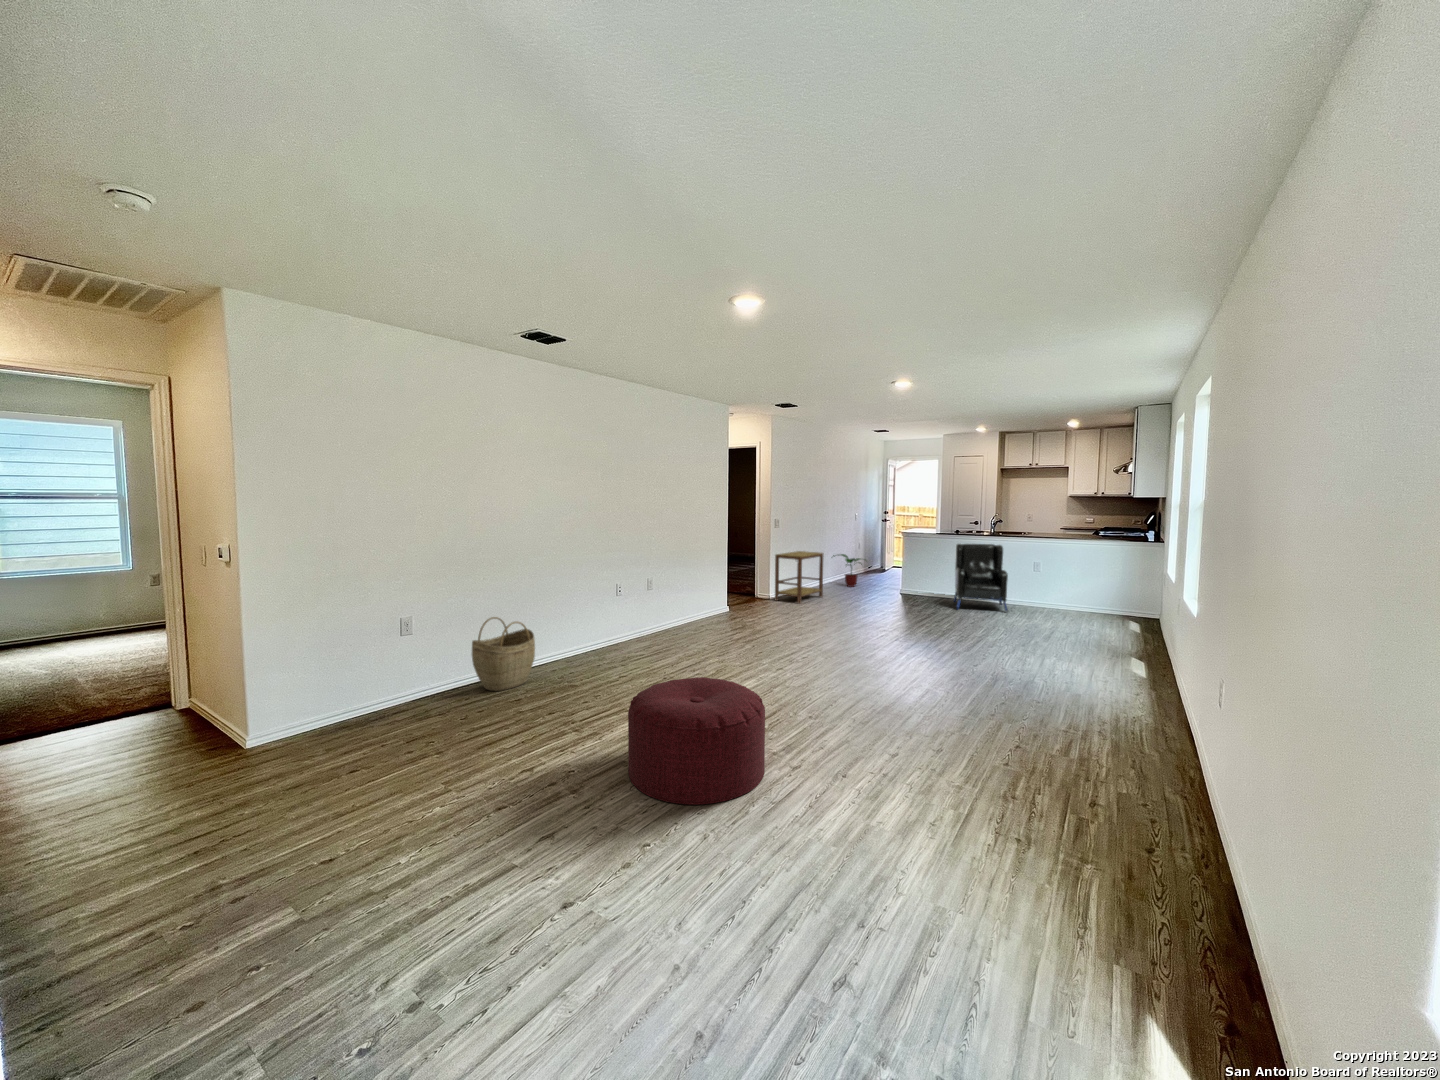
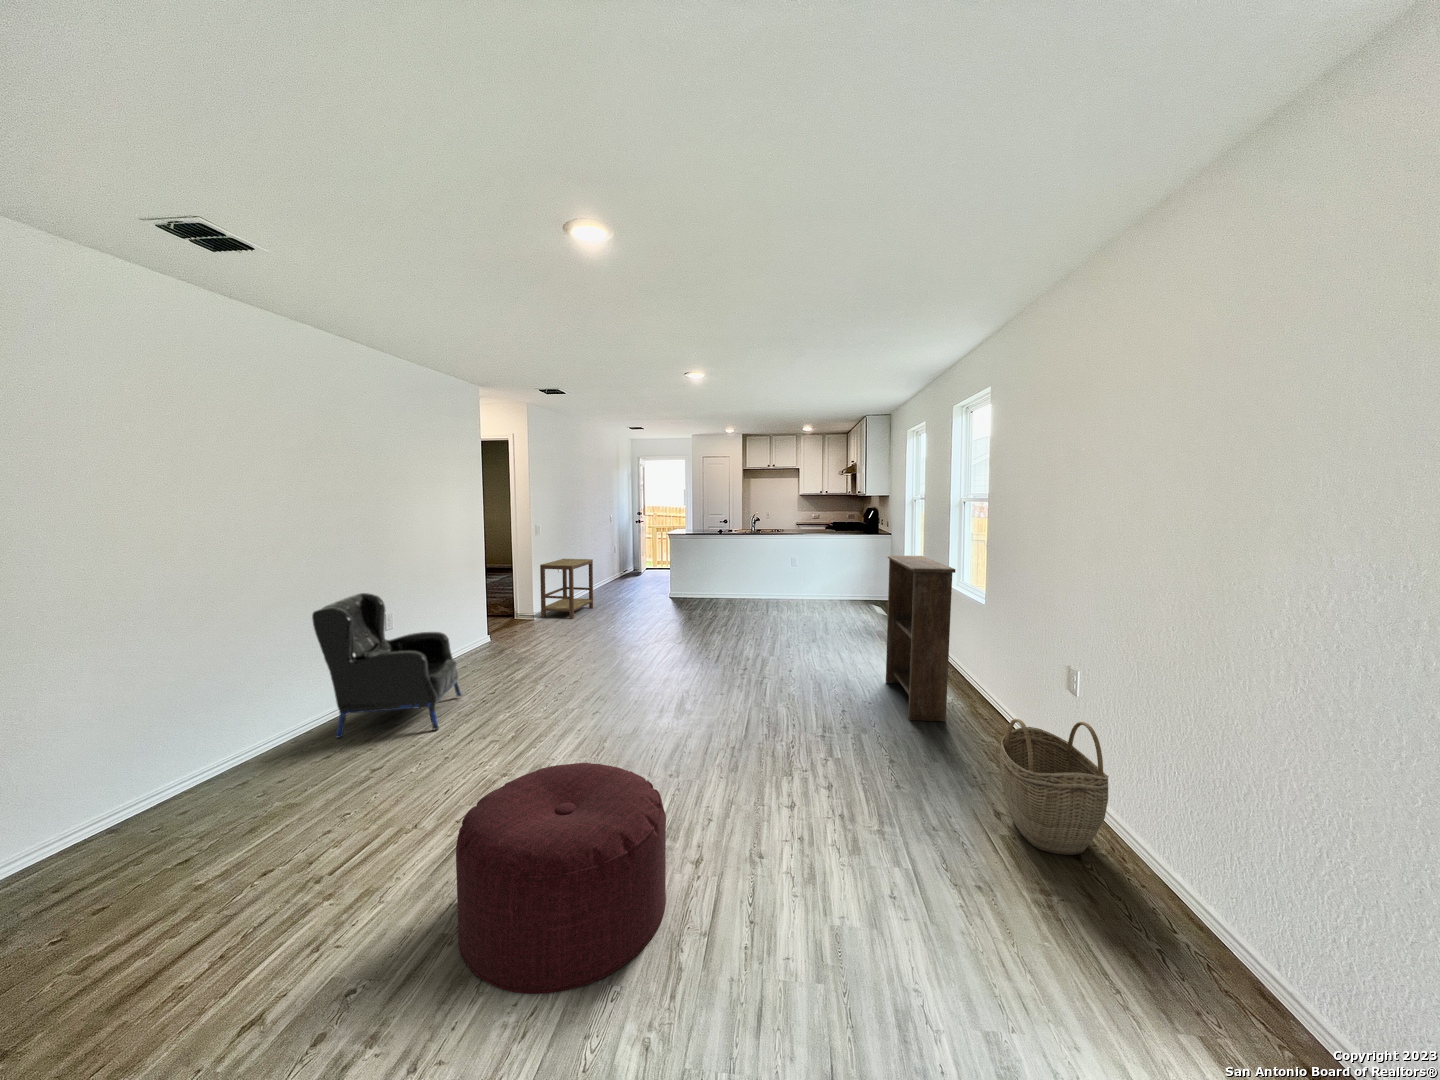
armchair: present [954,544,1008,611] -> present [312,593,461,738]
potted plant: present [833,554,862,587] -> none [593,558,632,593]
bookshelf: none [1080,554,1140,733] -> present [886,555,955,722]
woven basket: present [472,617,535,691] -> present [1000,719,1109,855]

